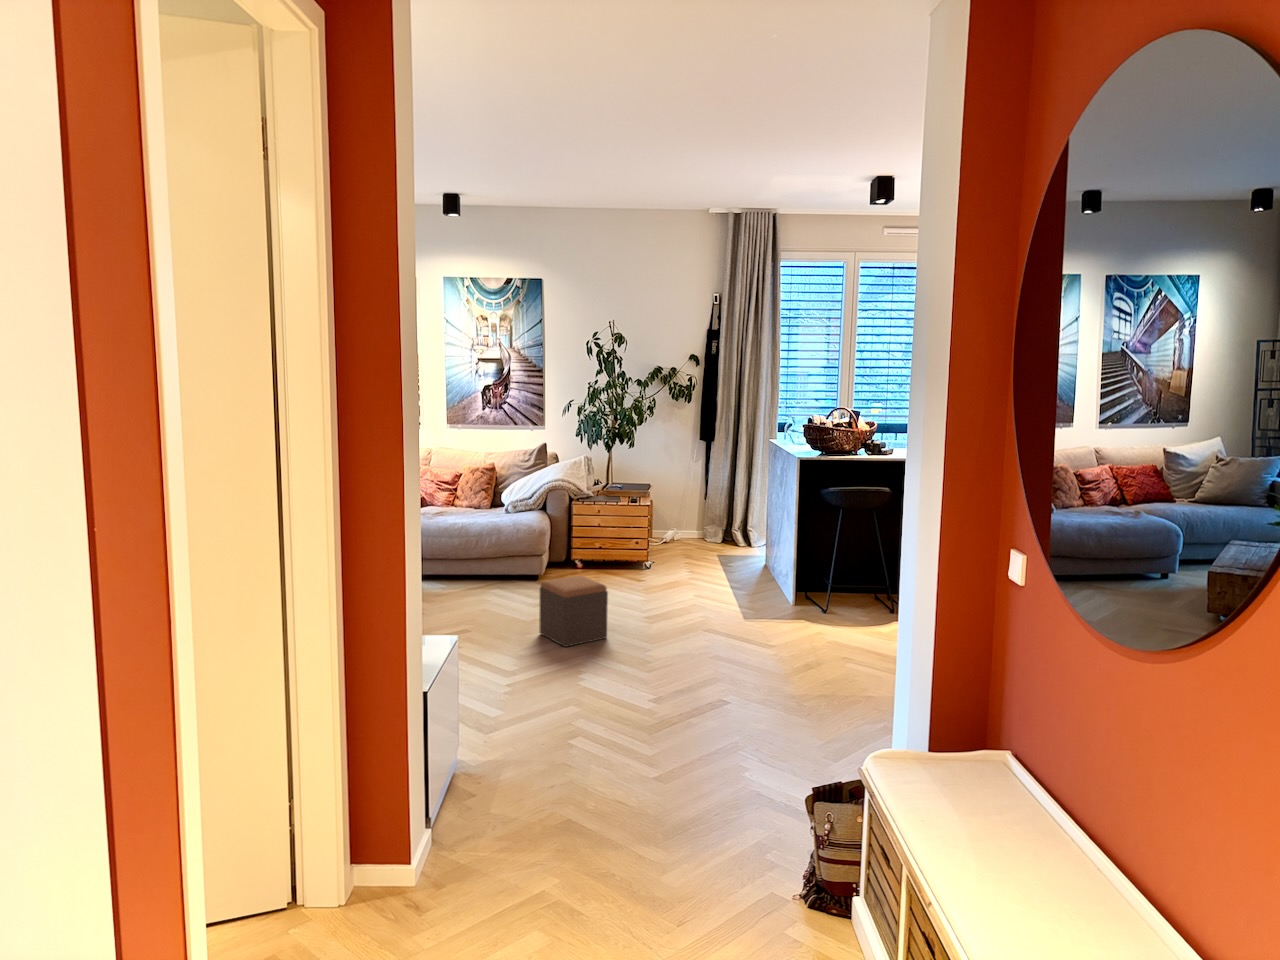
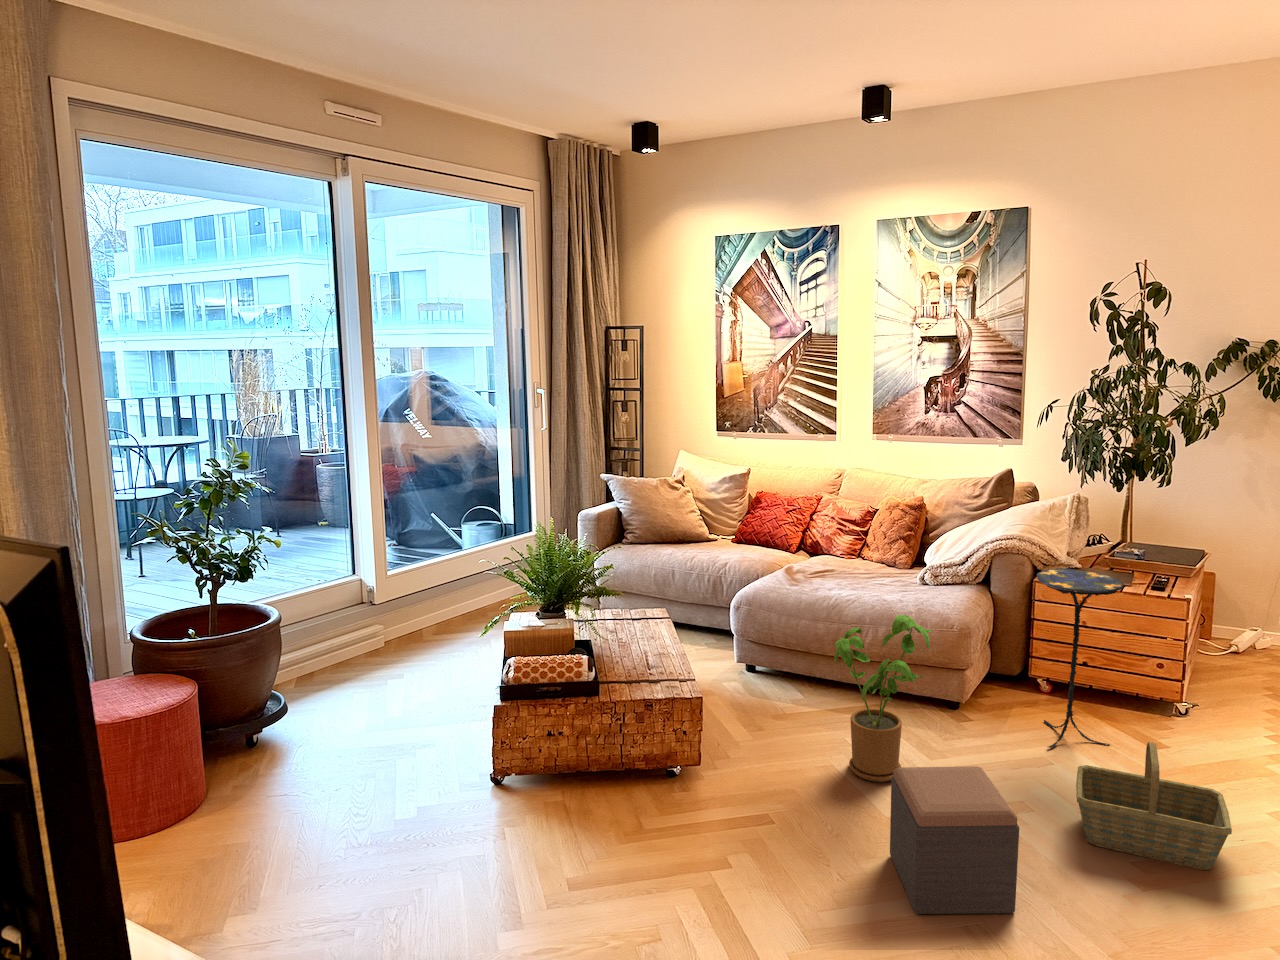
side table: none [581,488,625,588] -> present [1037,568,1124,748]
house plant: none [482,512,539,614] -> present [834,615,932,782]
basket: none [617,559,686,614] -> present [1076,742,1232,870]

